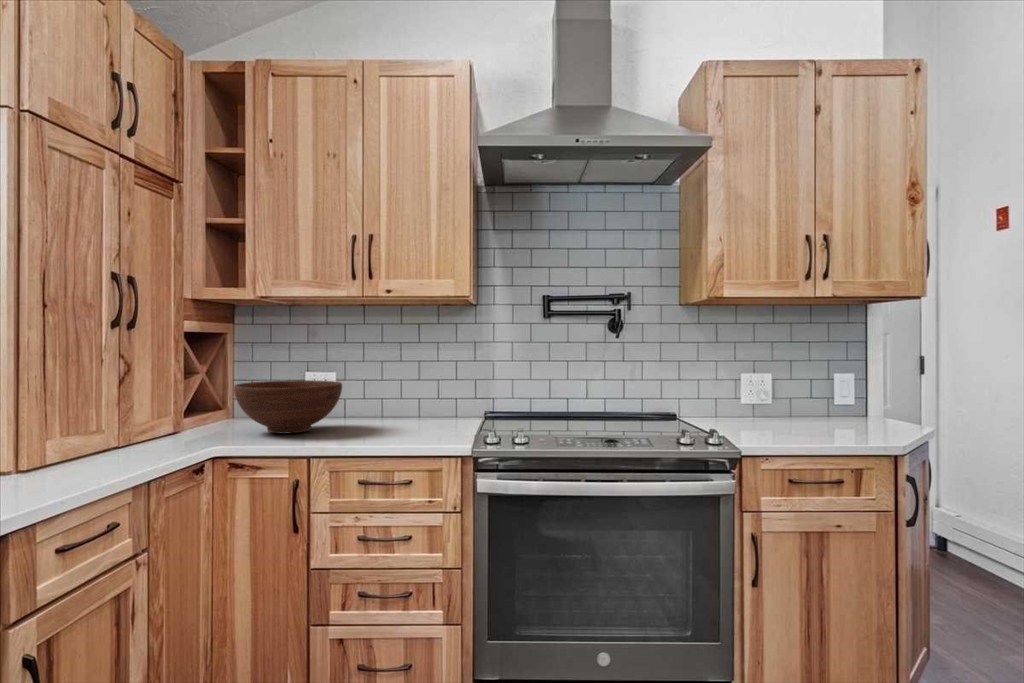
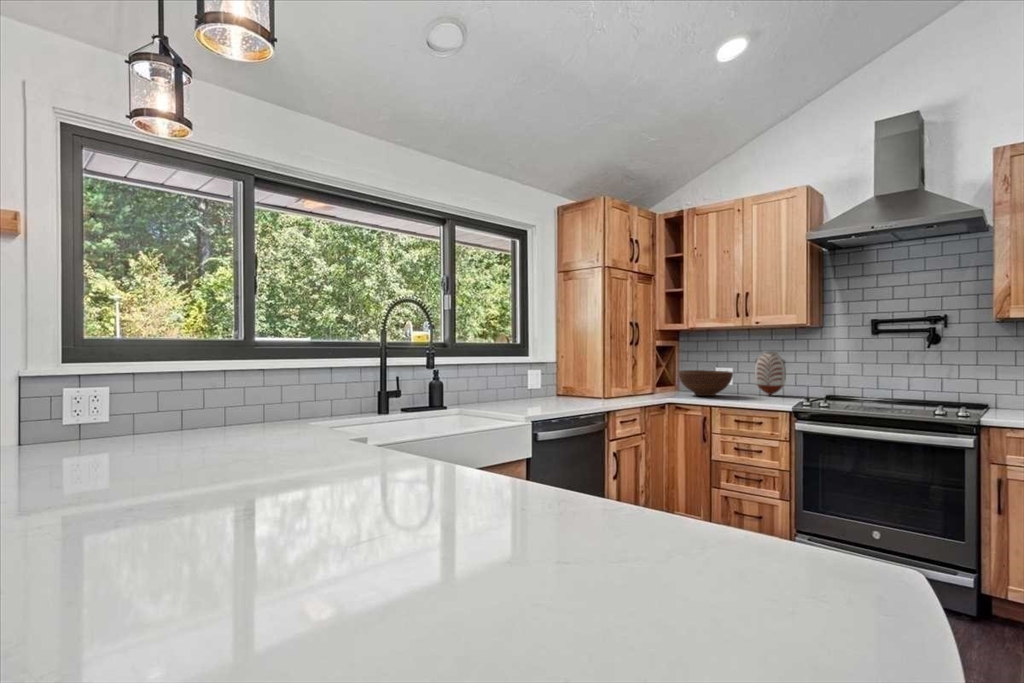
vase: none [374,343,424,420] -> present [755,352,786,395]

